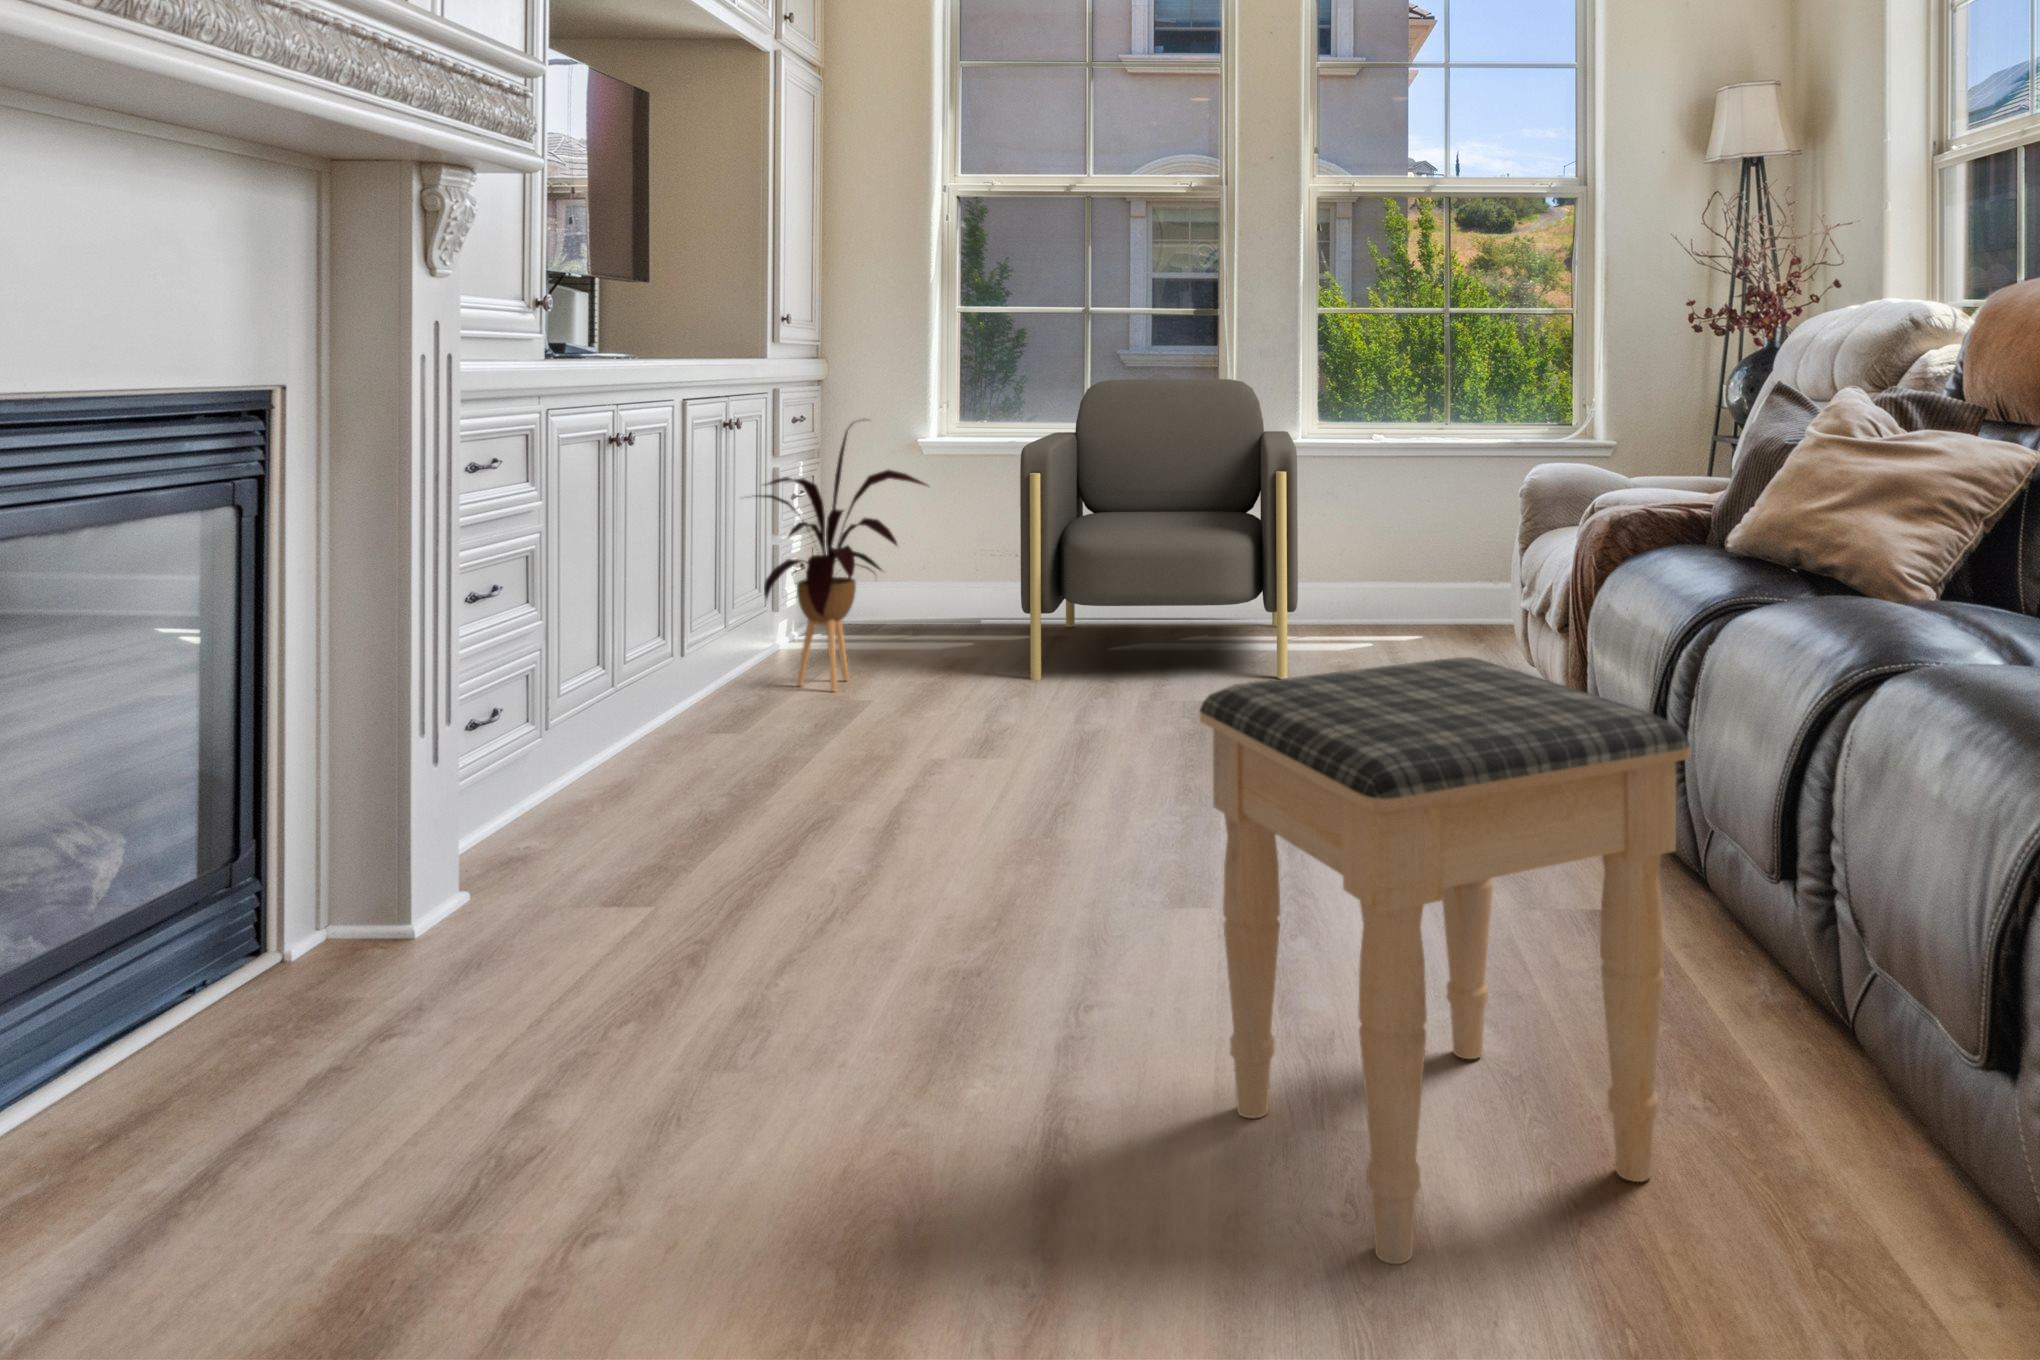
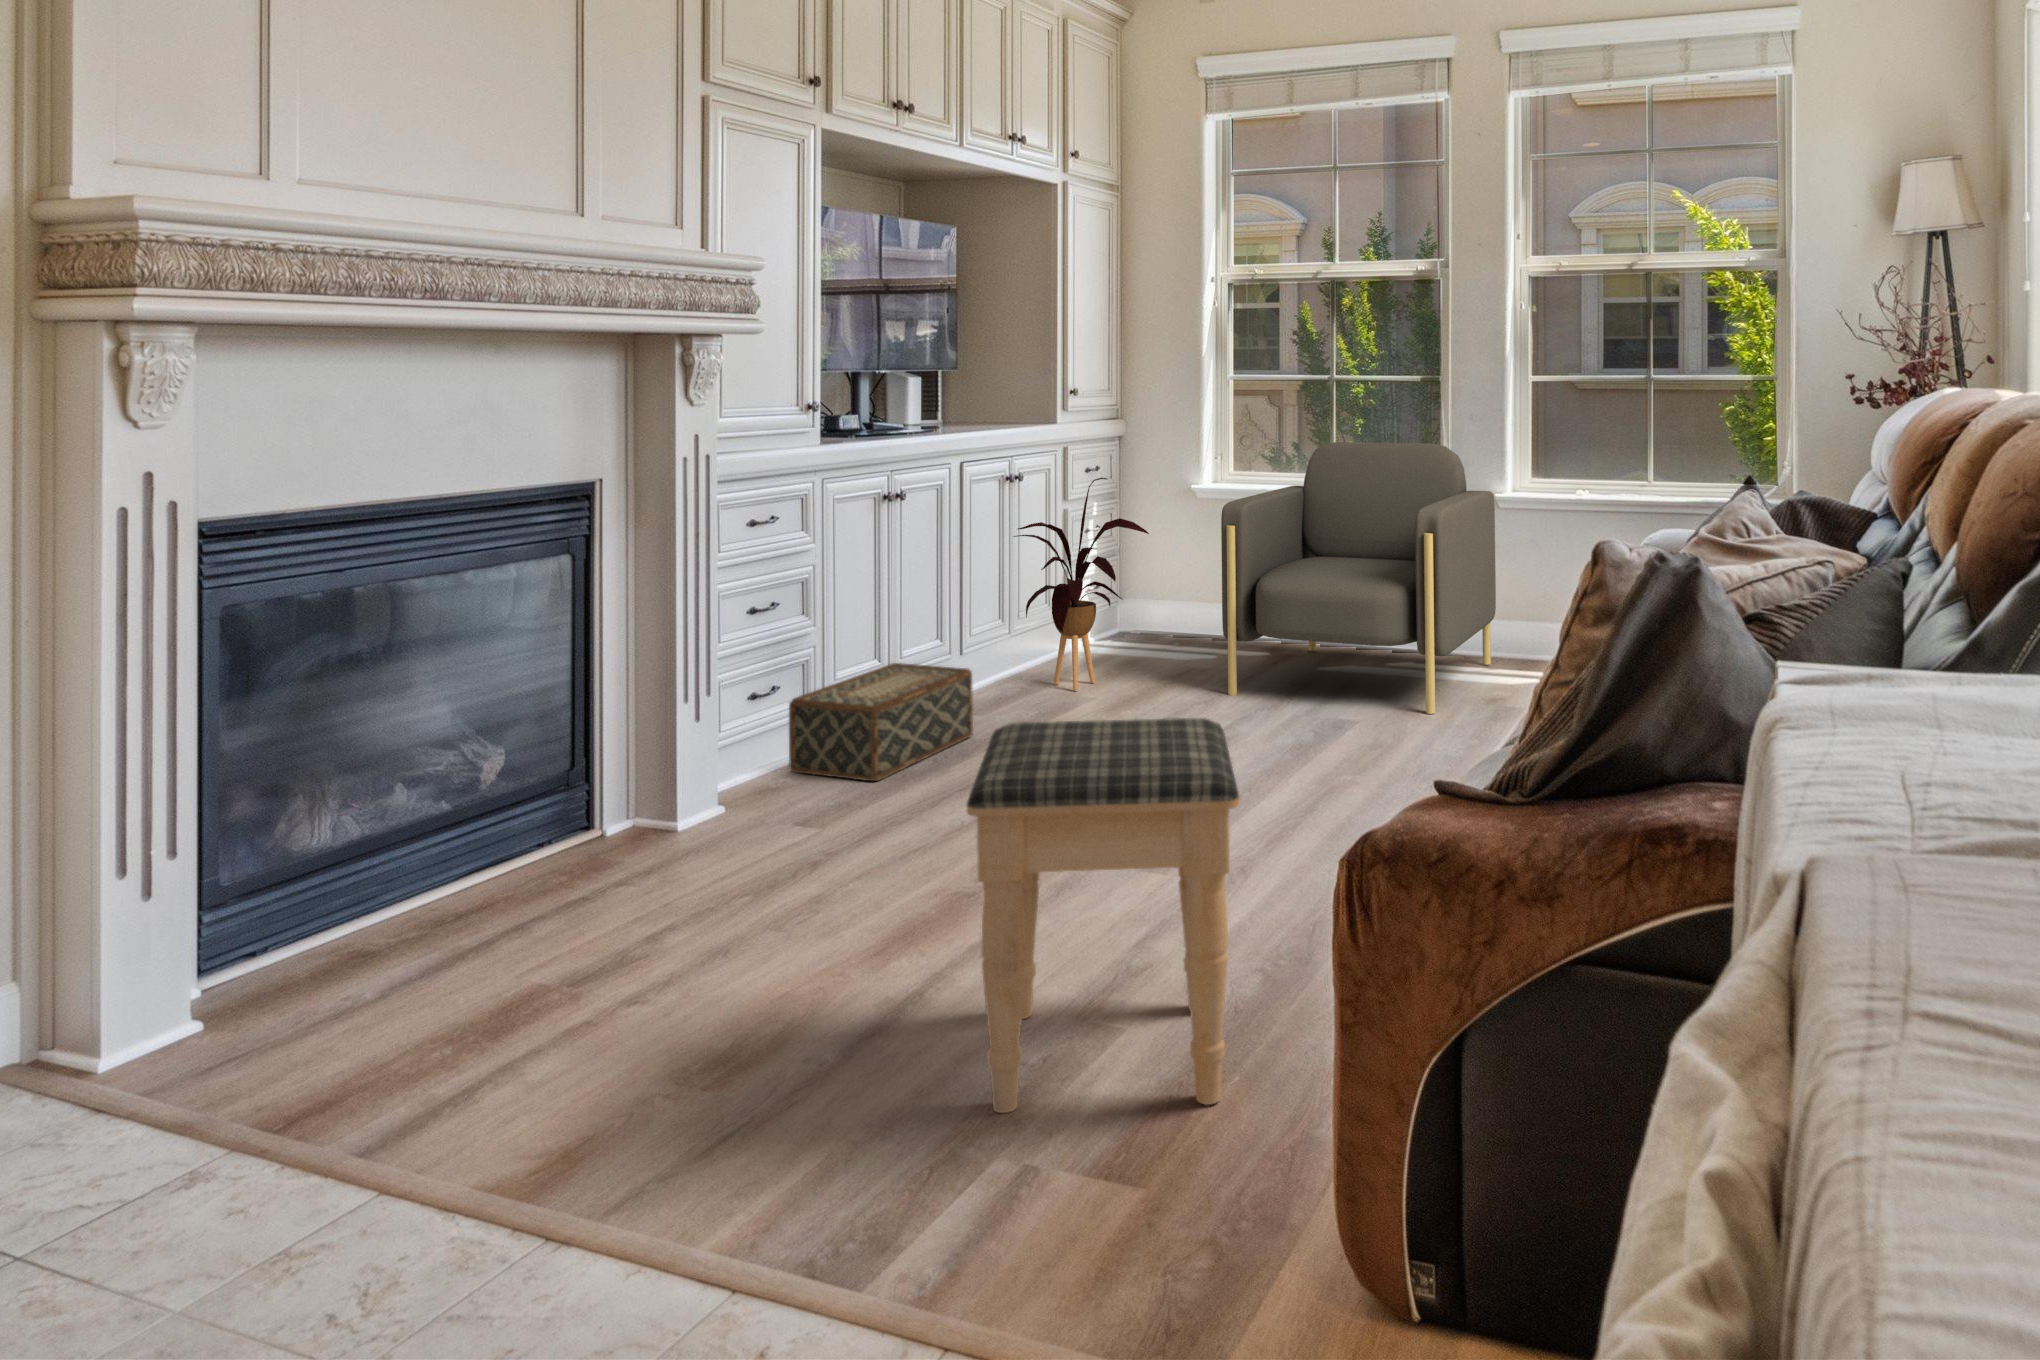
woven basket: none [526,666,757,831] -> present [789,663,973,781]

